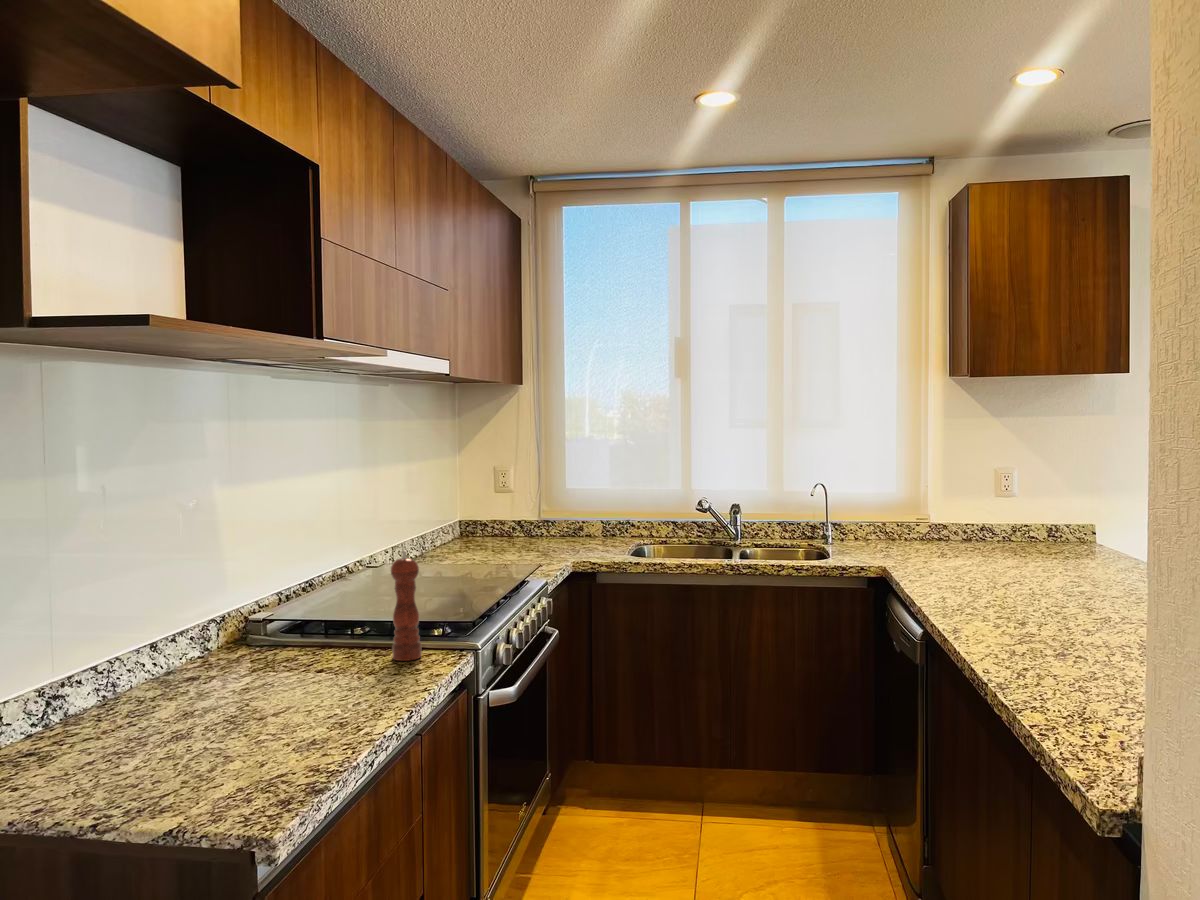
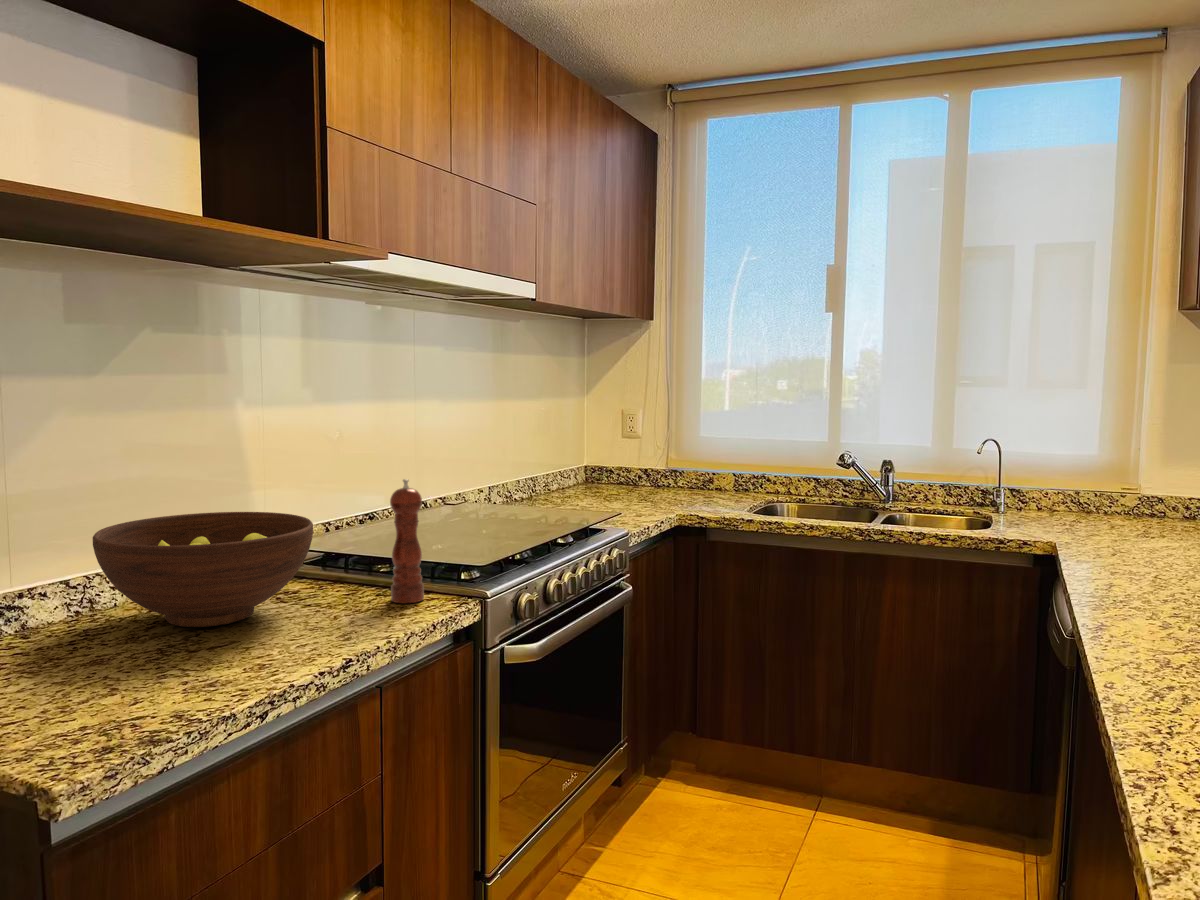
fruit bowl: none [136,588,335,699] -> present [93,512,313,627]

